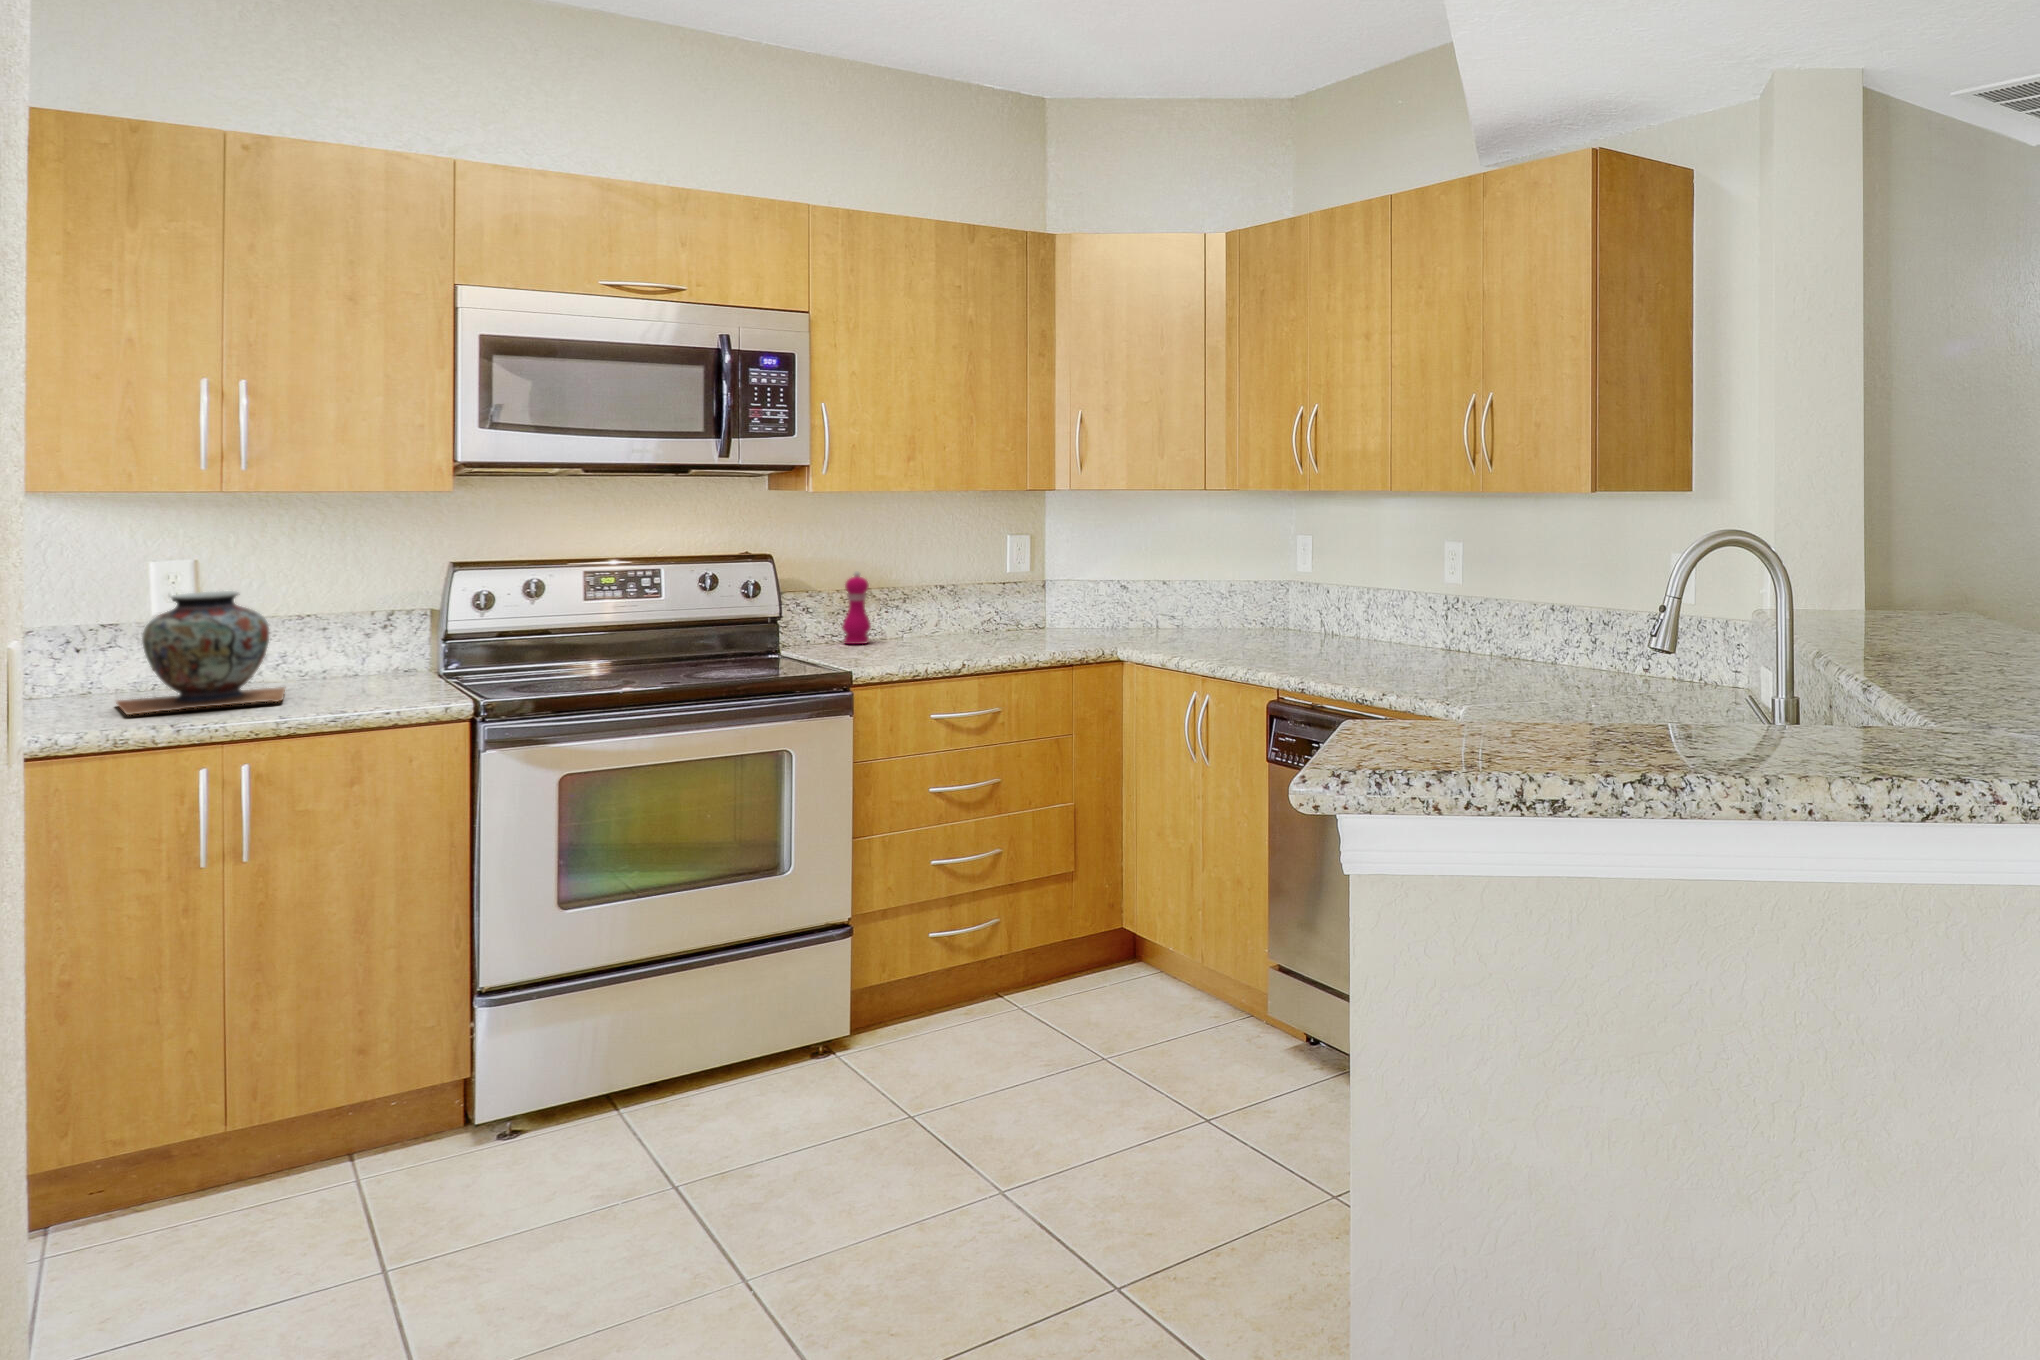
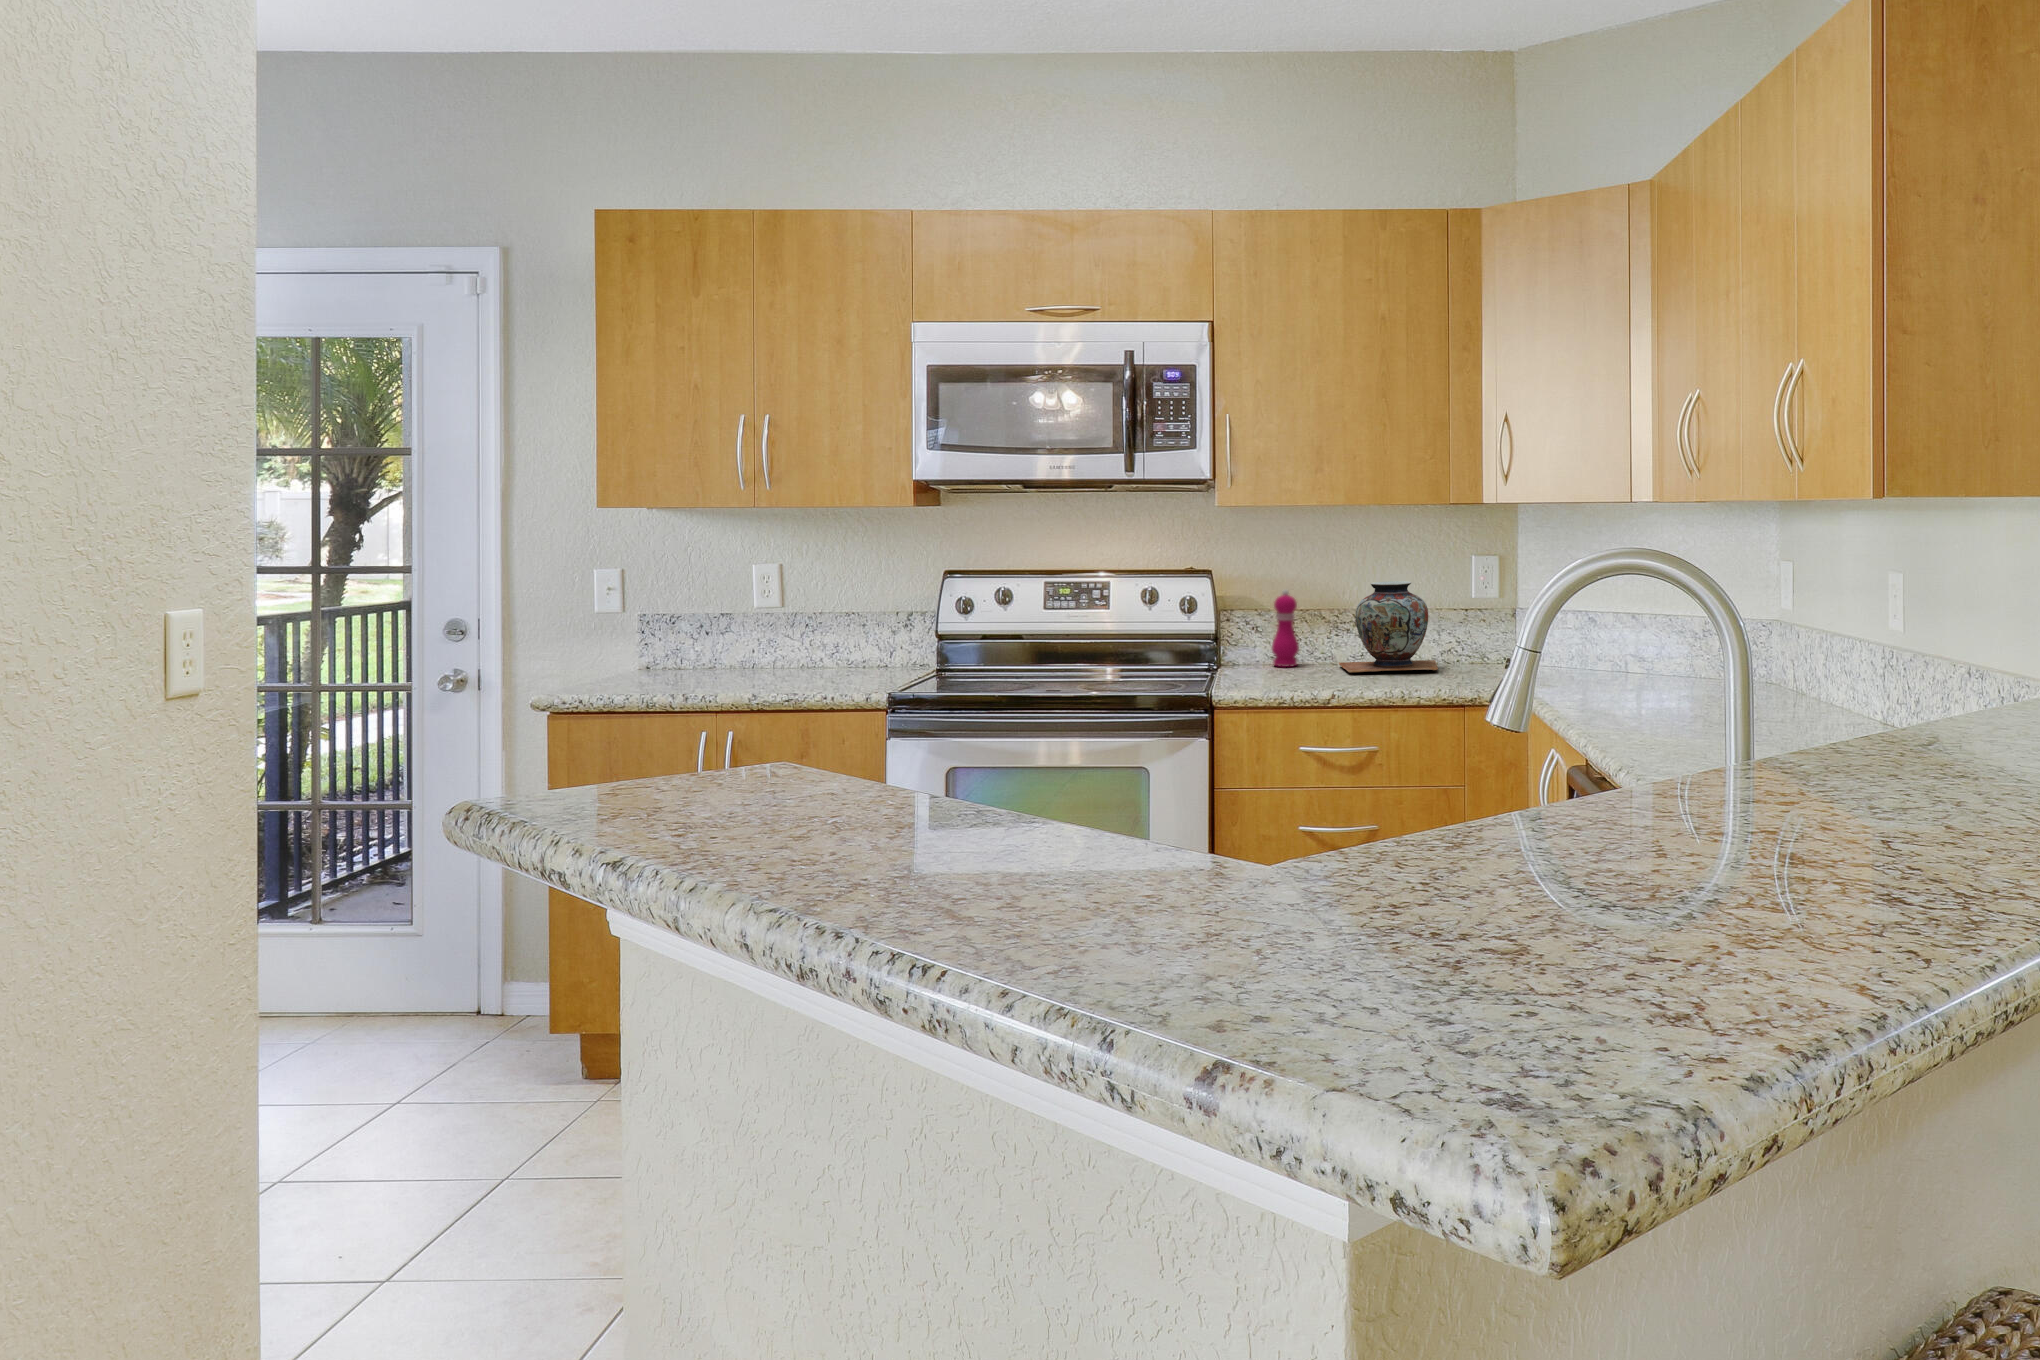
decorative vase: present [116,591,285,715] -> present [1339,581,1438,672]

